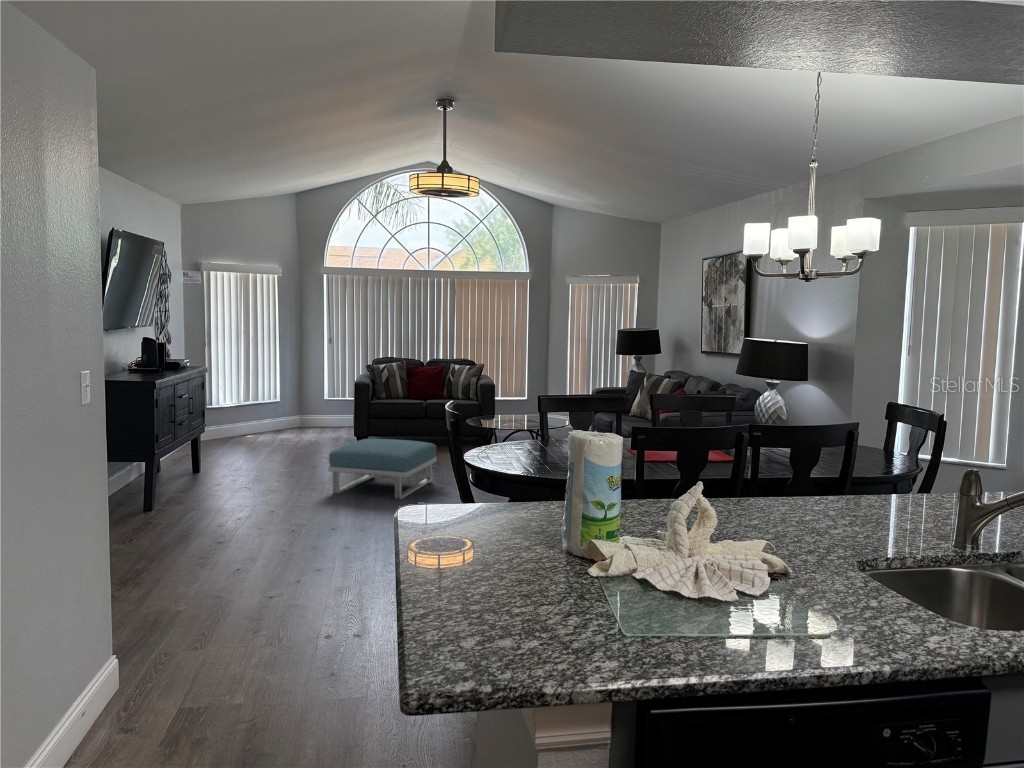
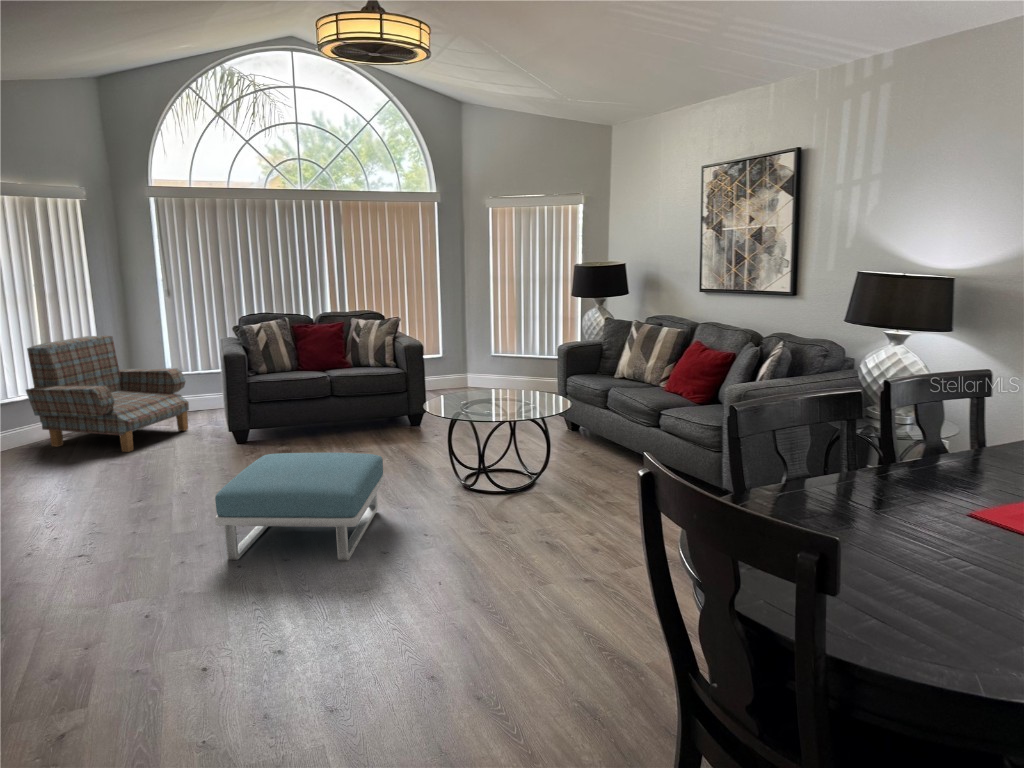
armchair: none [232,368,333,445] -> present [26,336,189,452]

